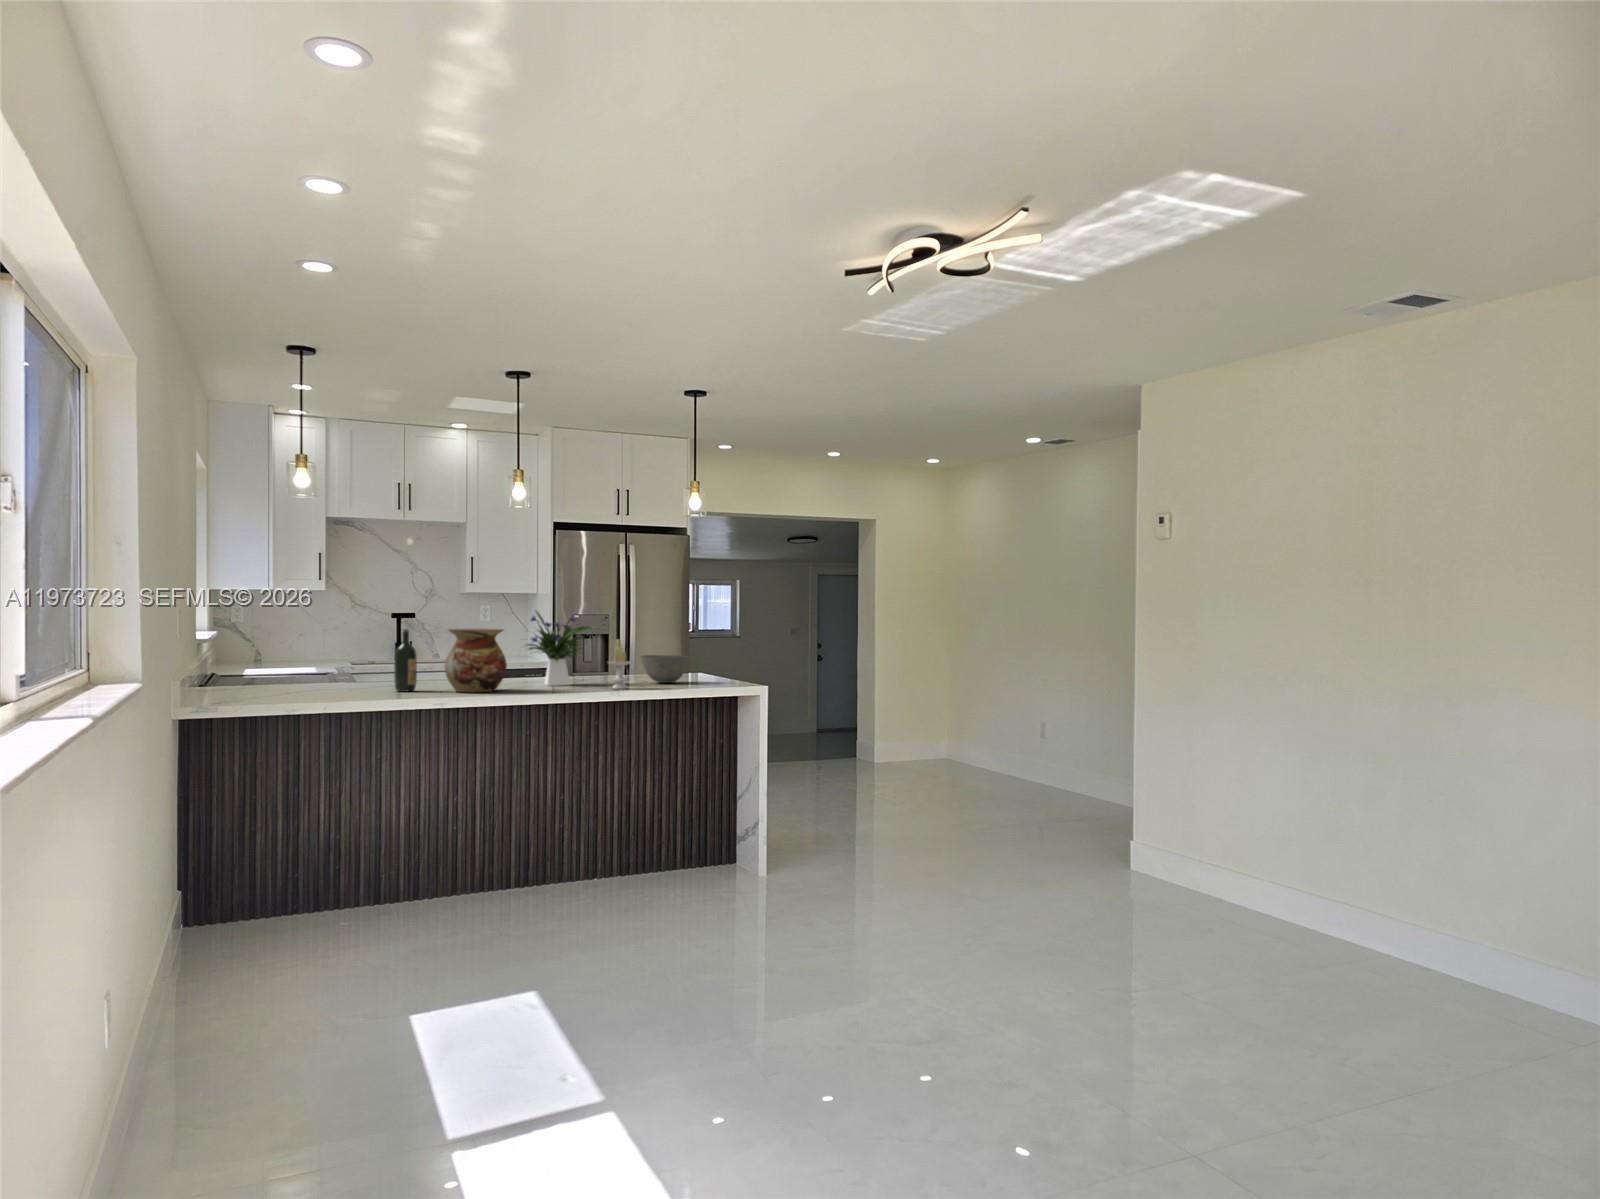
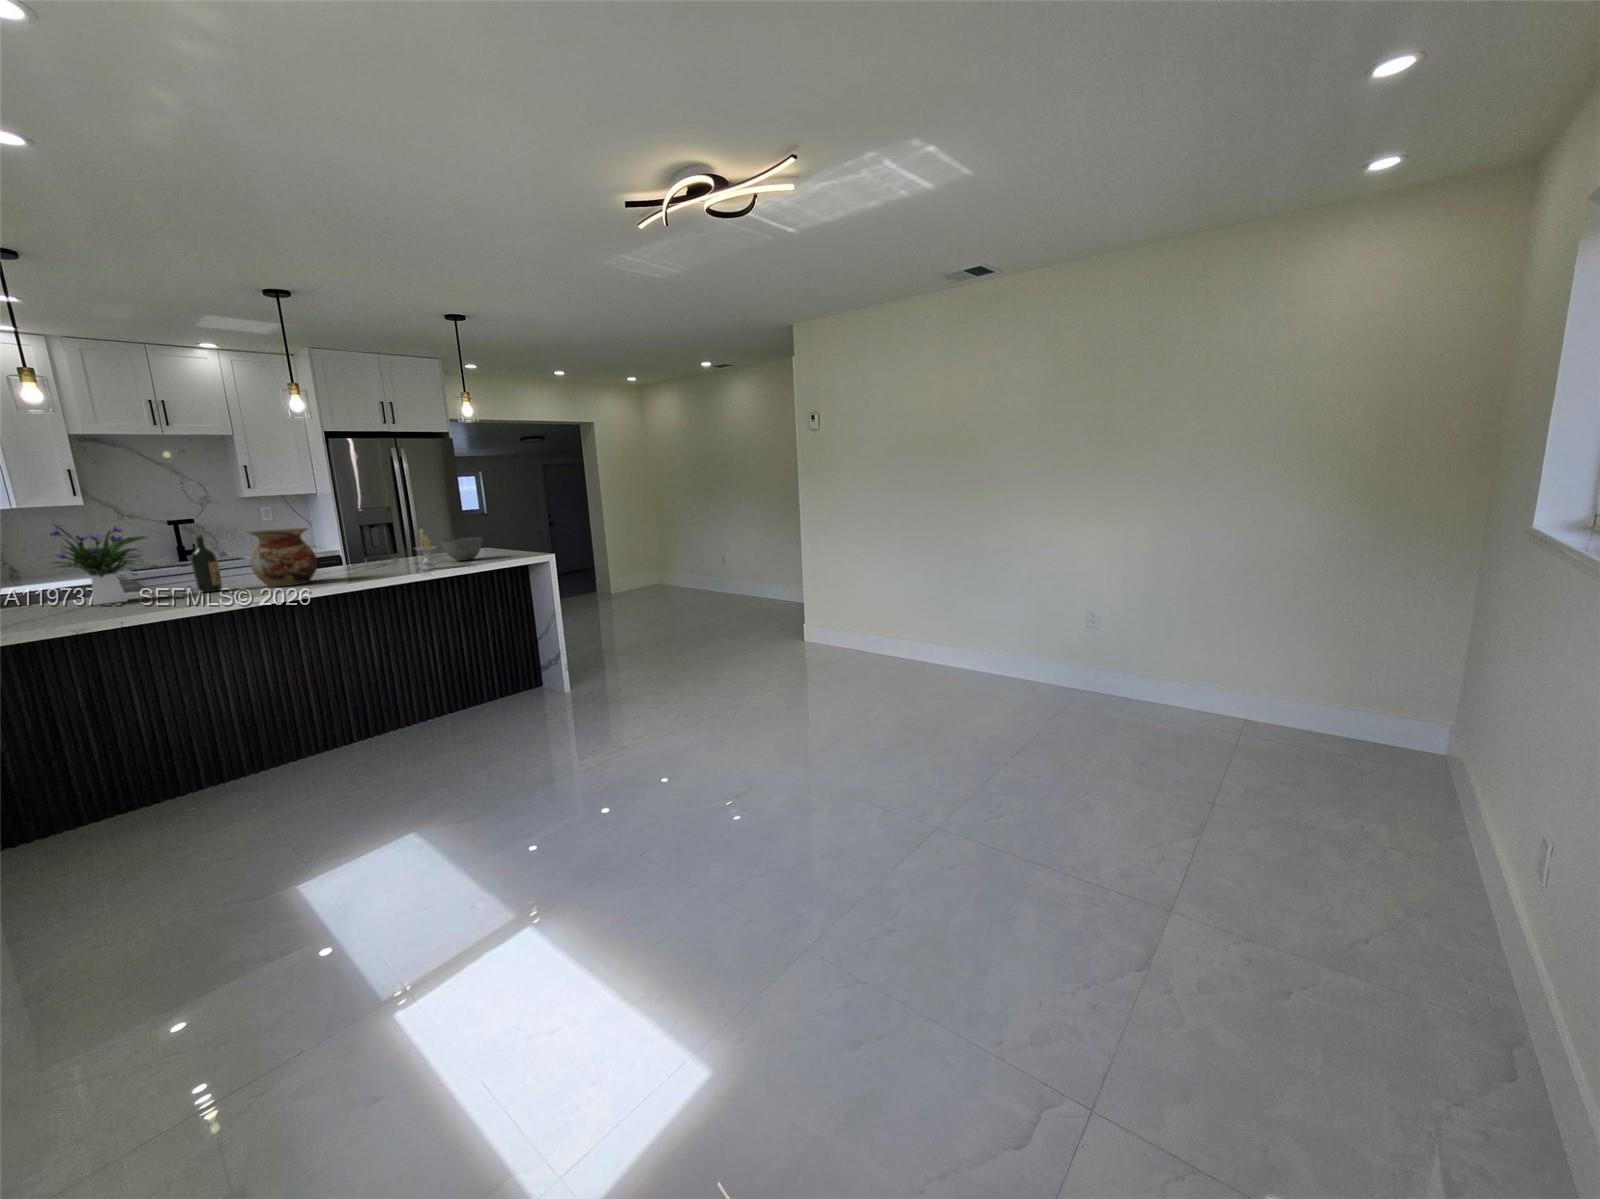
flower arrangement: present [528,612,589,686] -> present [49,524,145,605]

